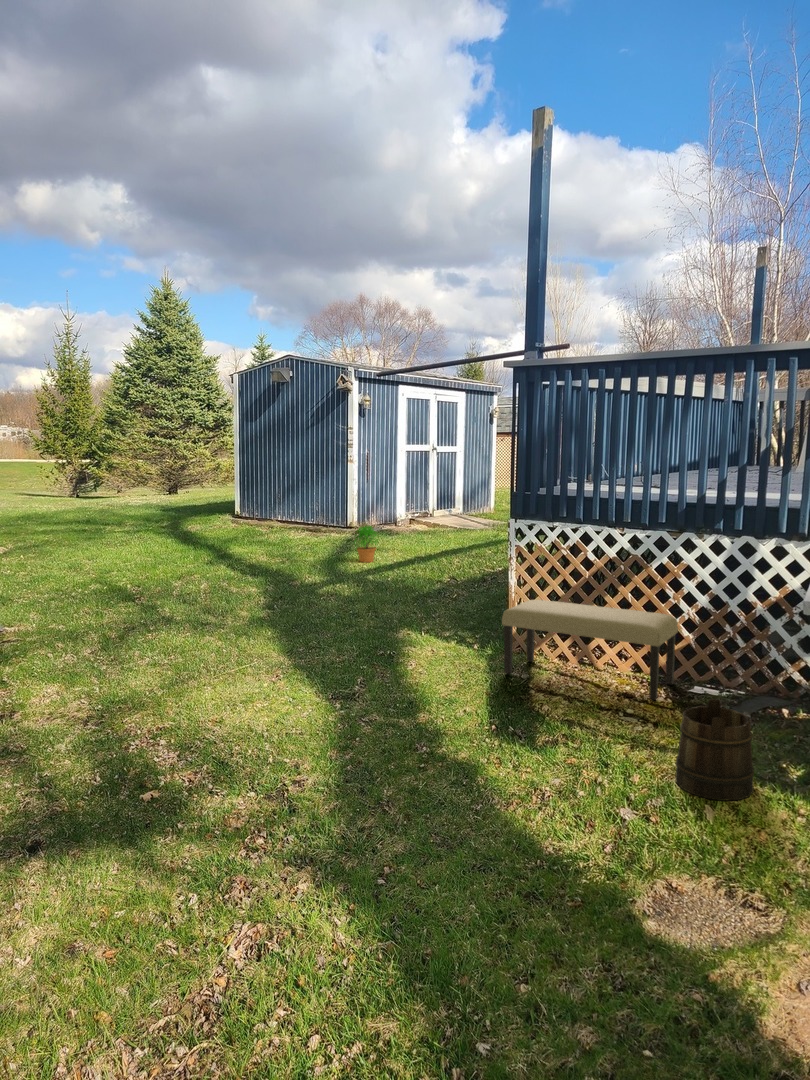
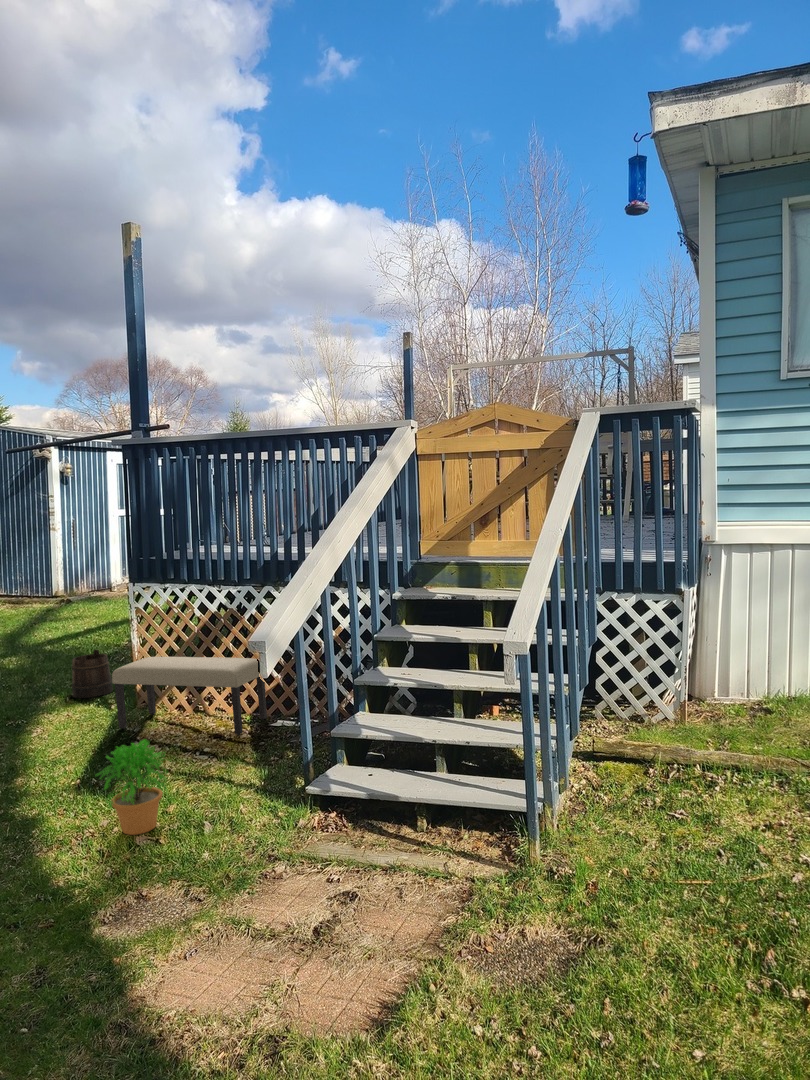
potted plant: present [354,526,377,562] -> present [103,739,167,835]
bucket: present [676,699,754,801] -> present [72,650,113,698]

